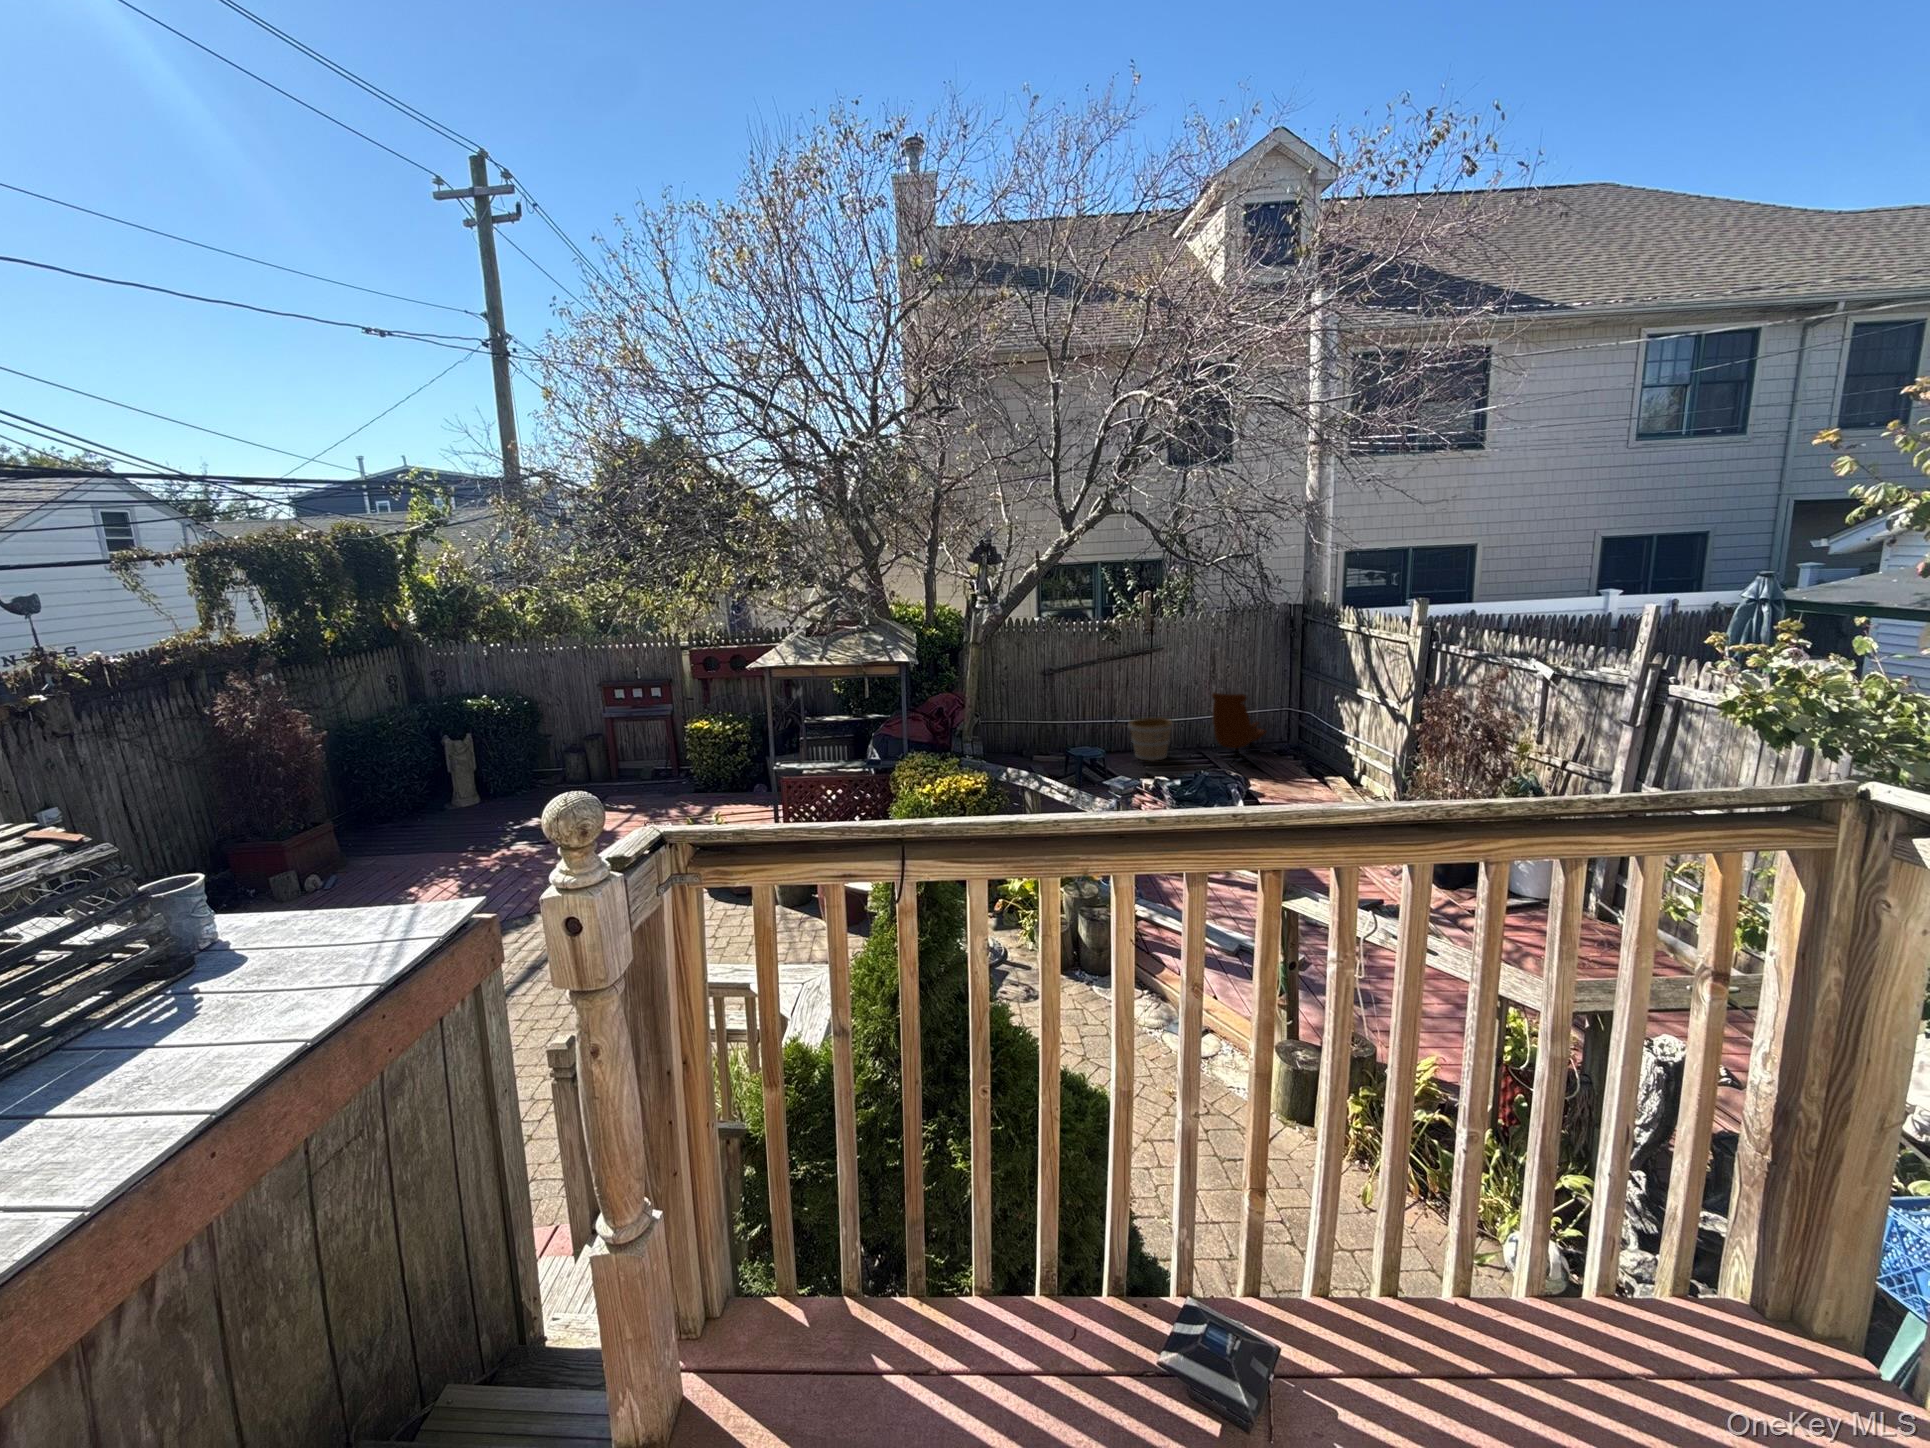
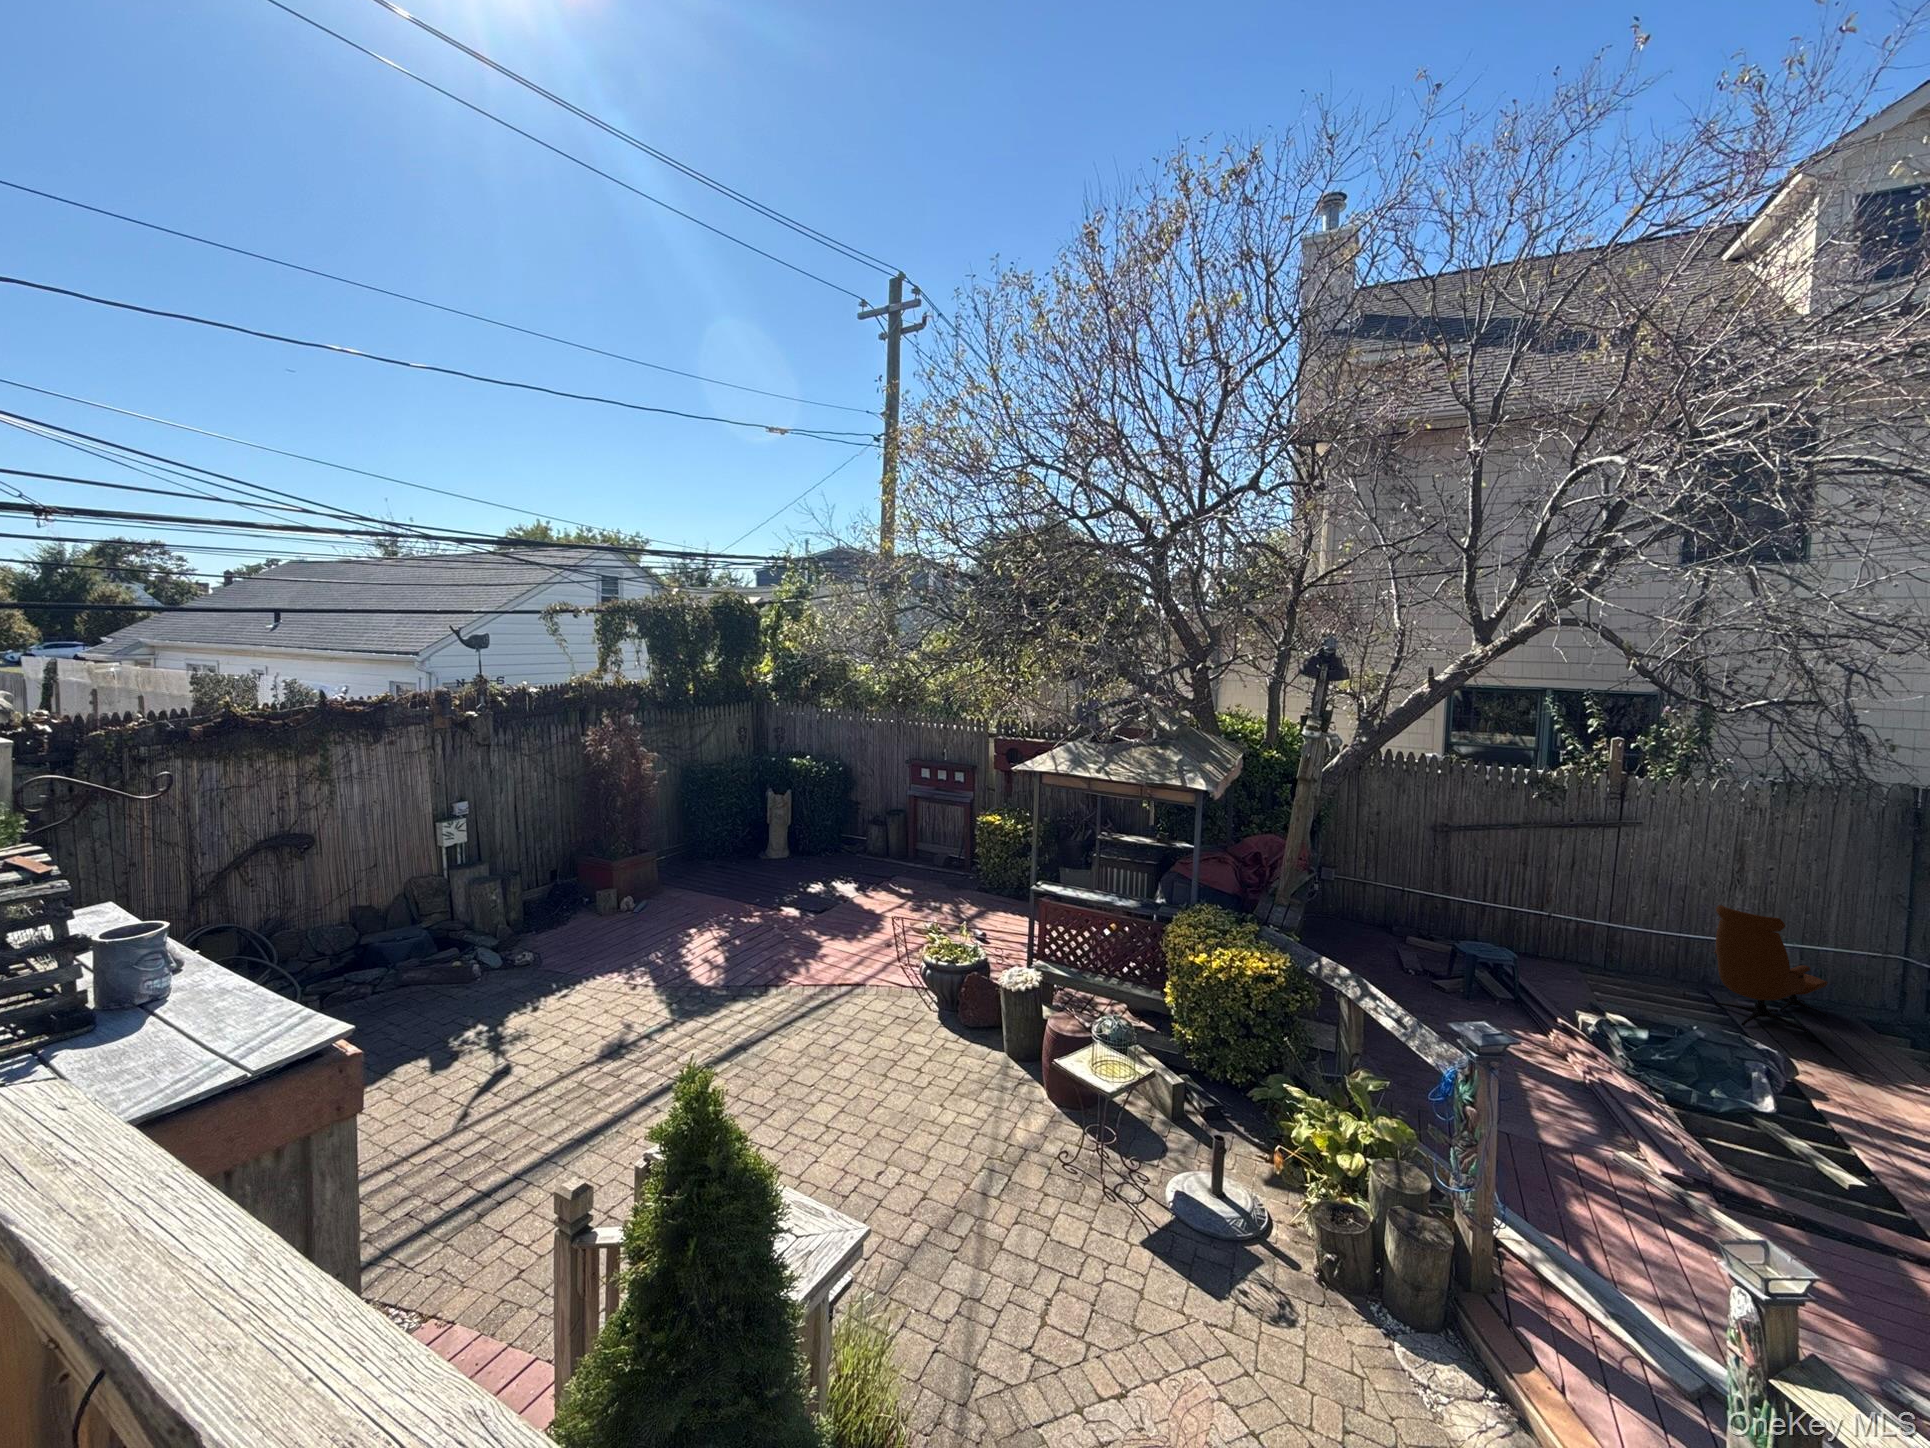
wooden bucket: present [1128,717,1173,761] -> none [1563,918,1642,987]

